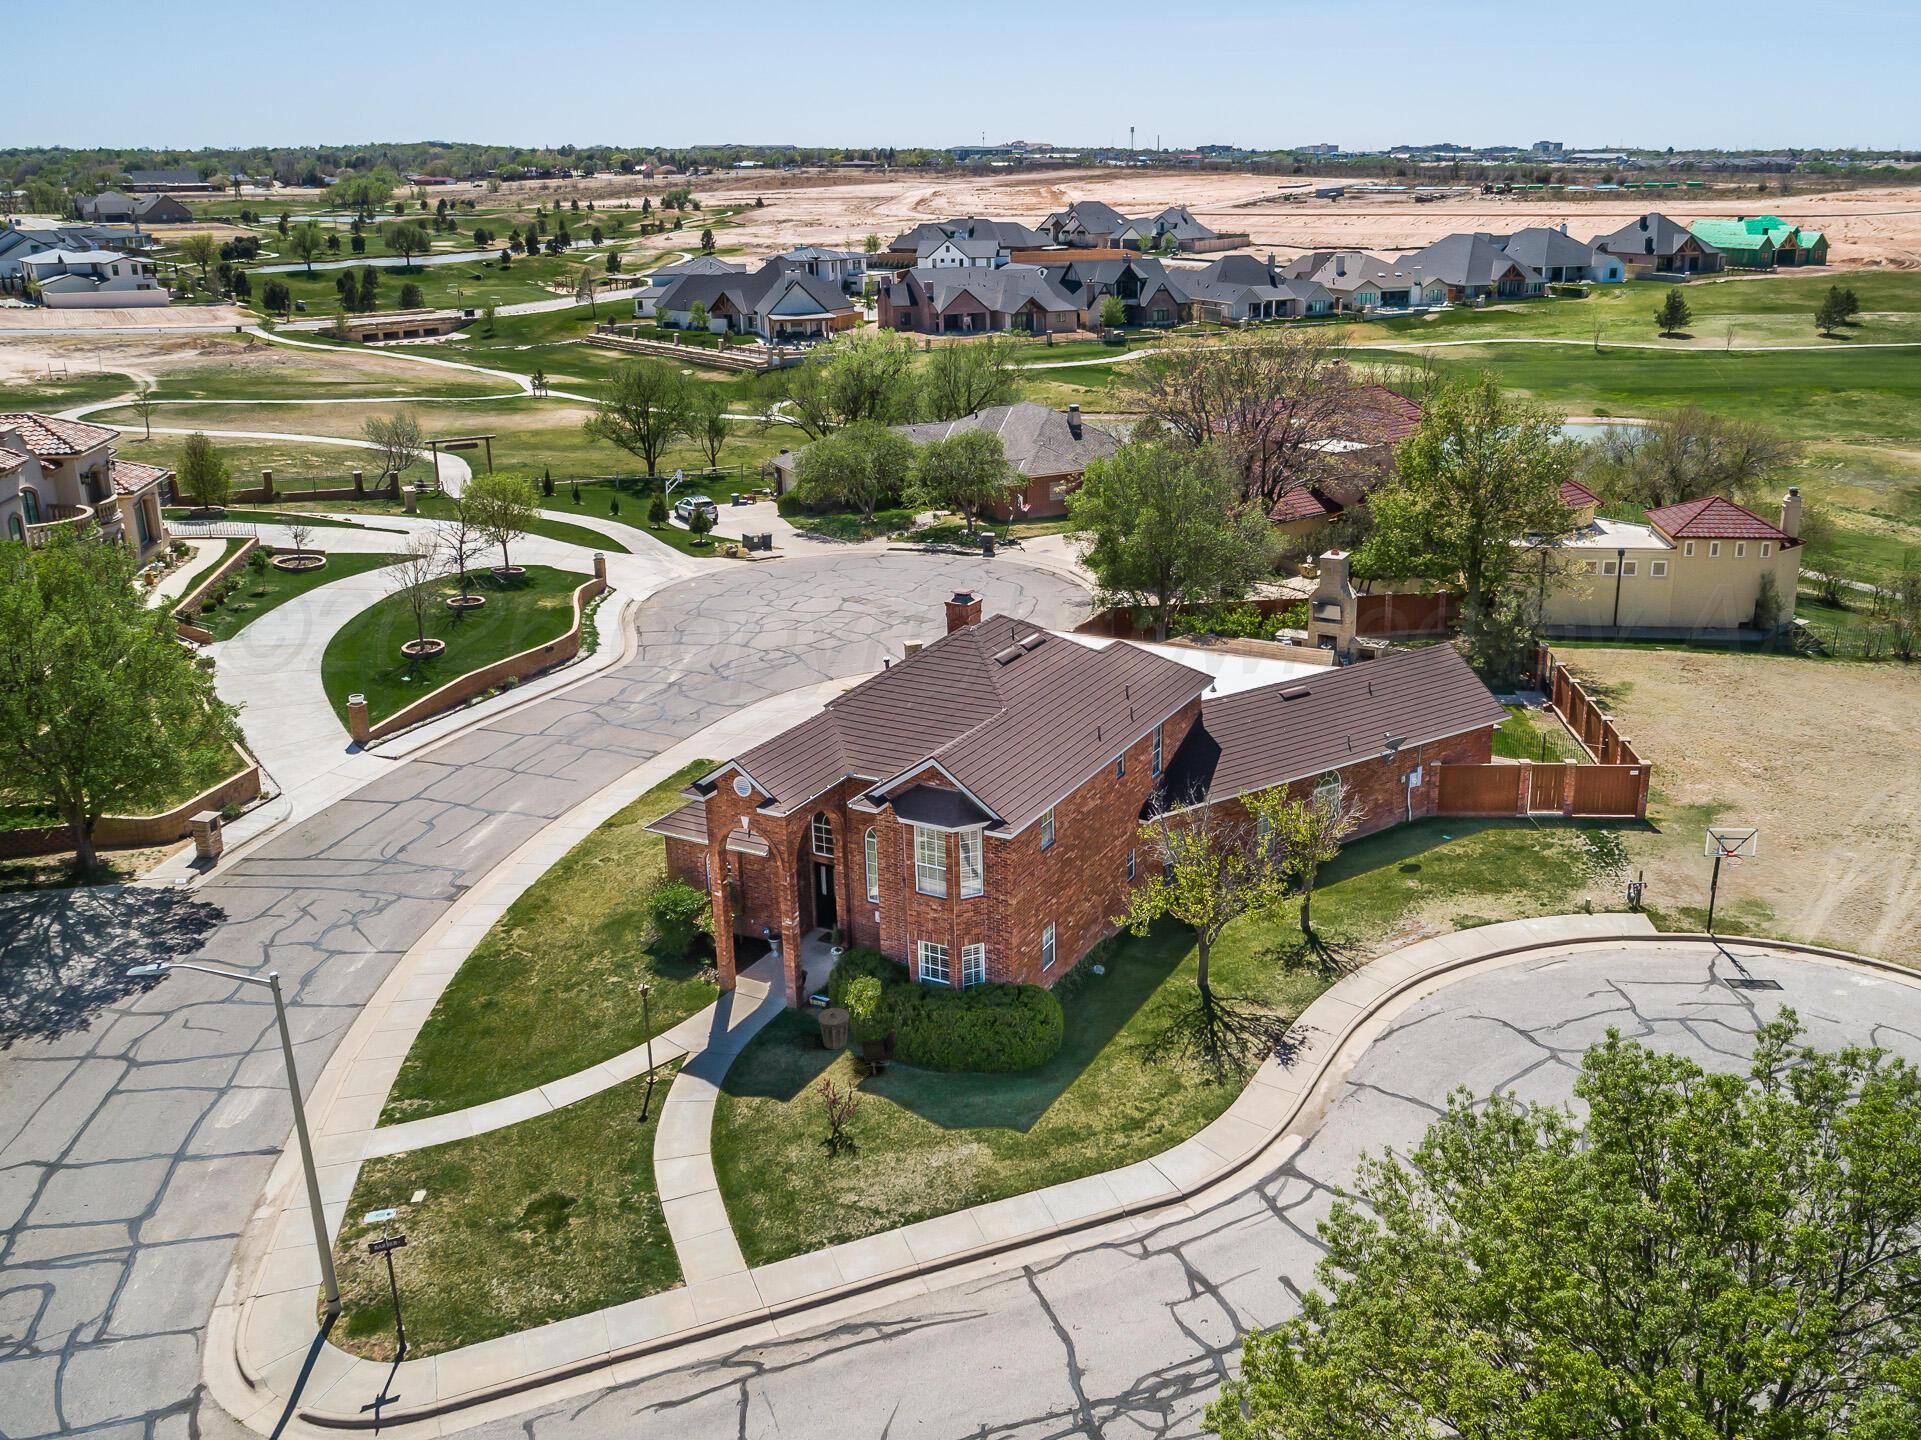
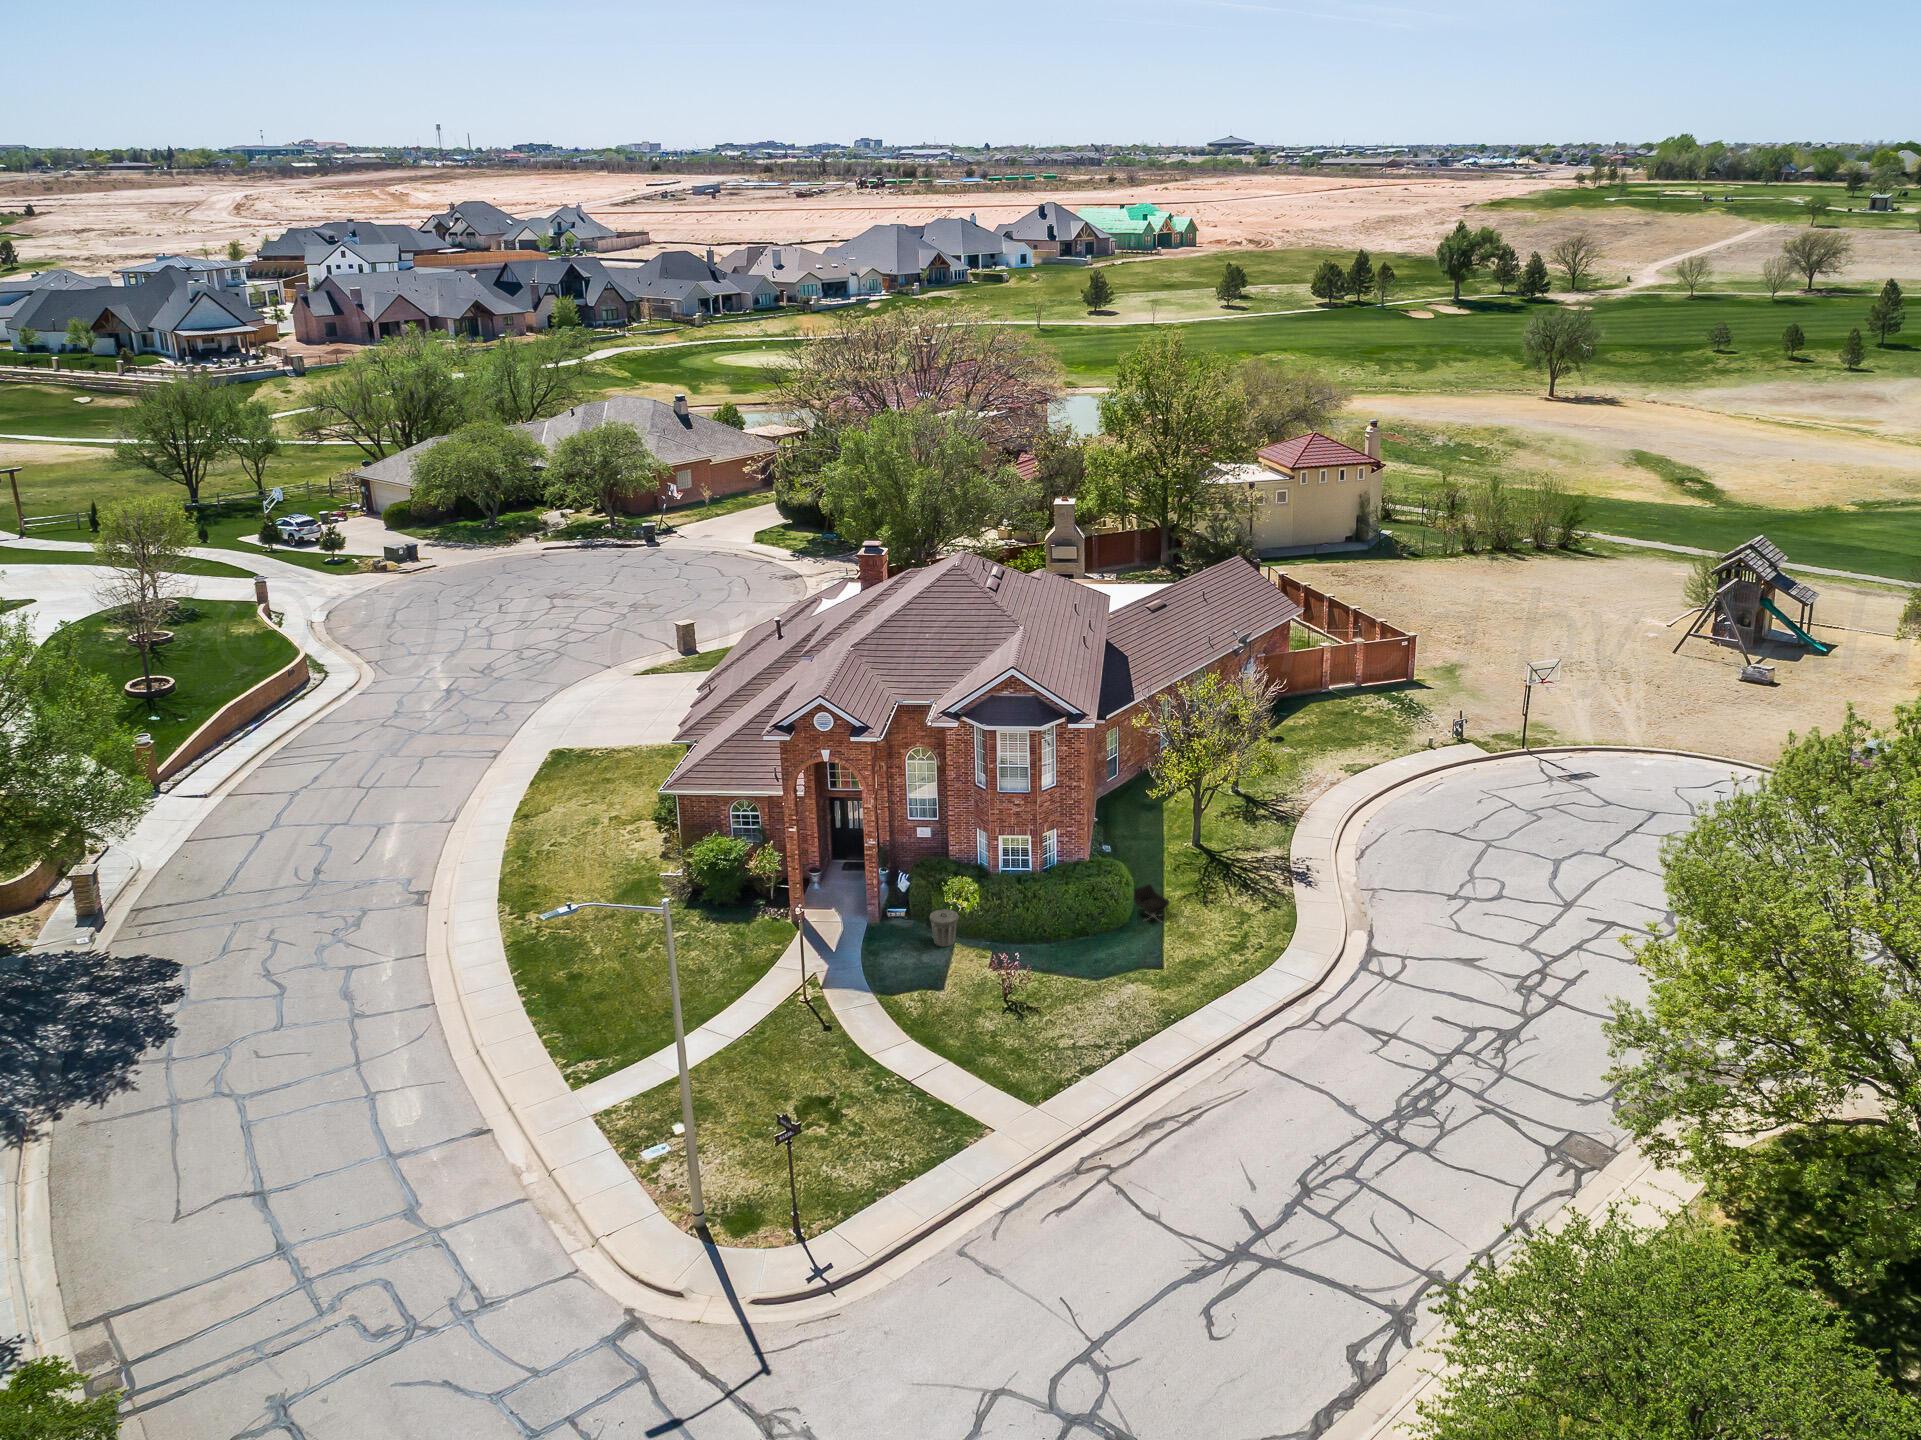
lounge chair: present [862,1031,896,1072] -> present [1134,884,1170,917]

